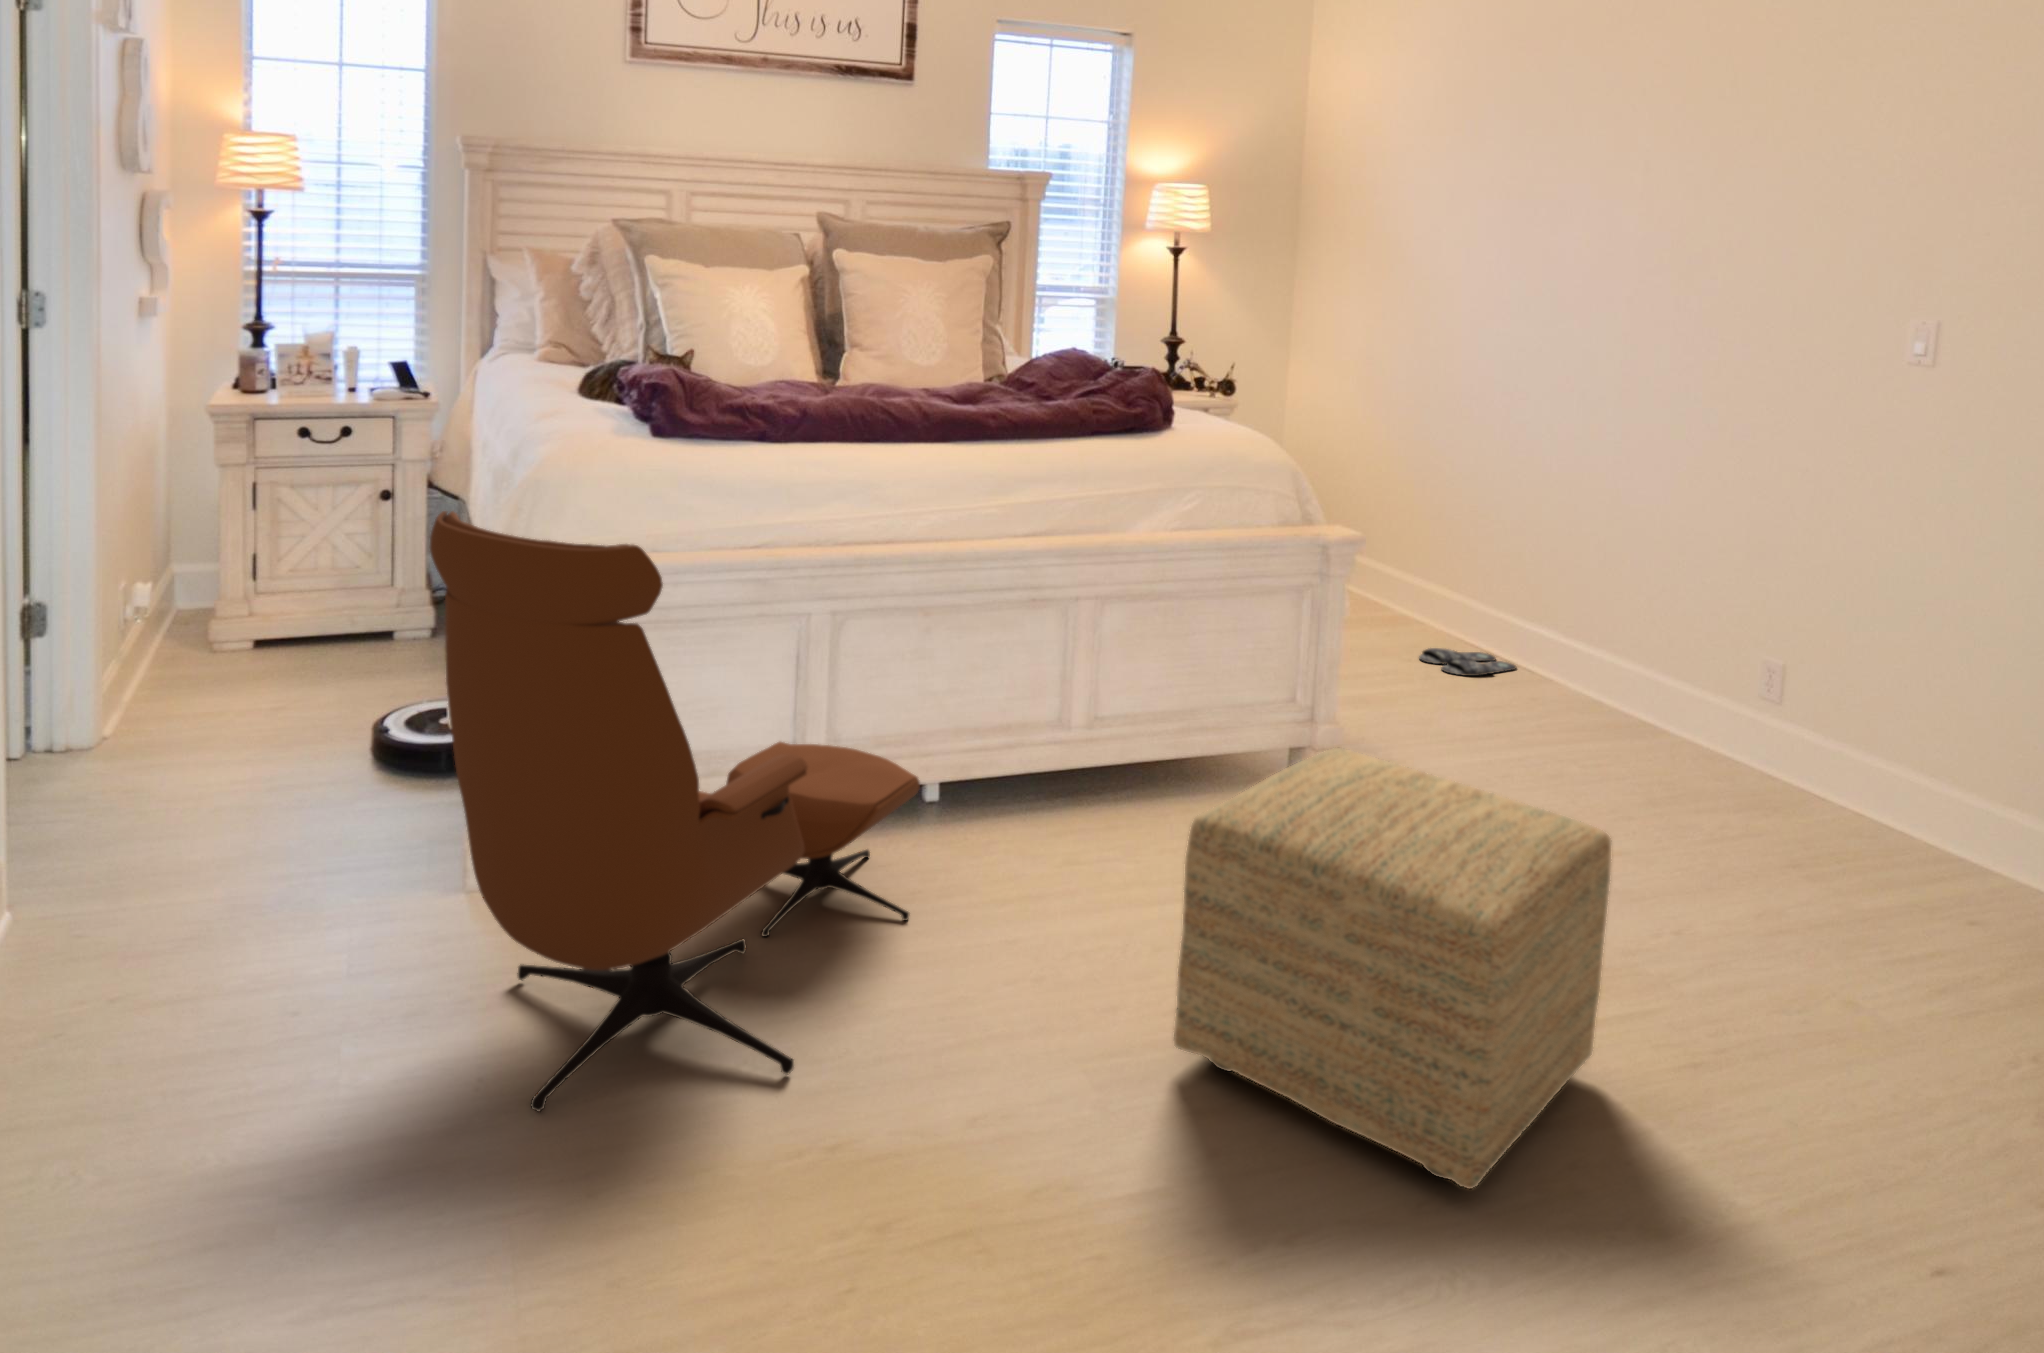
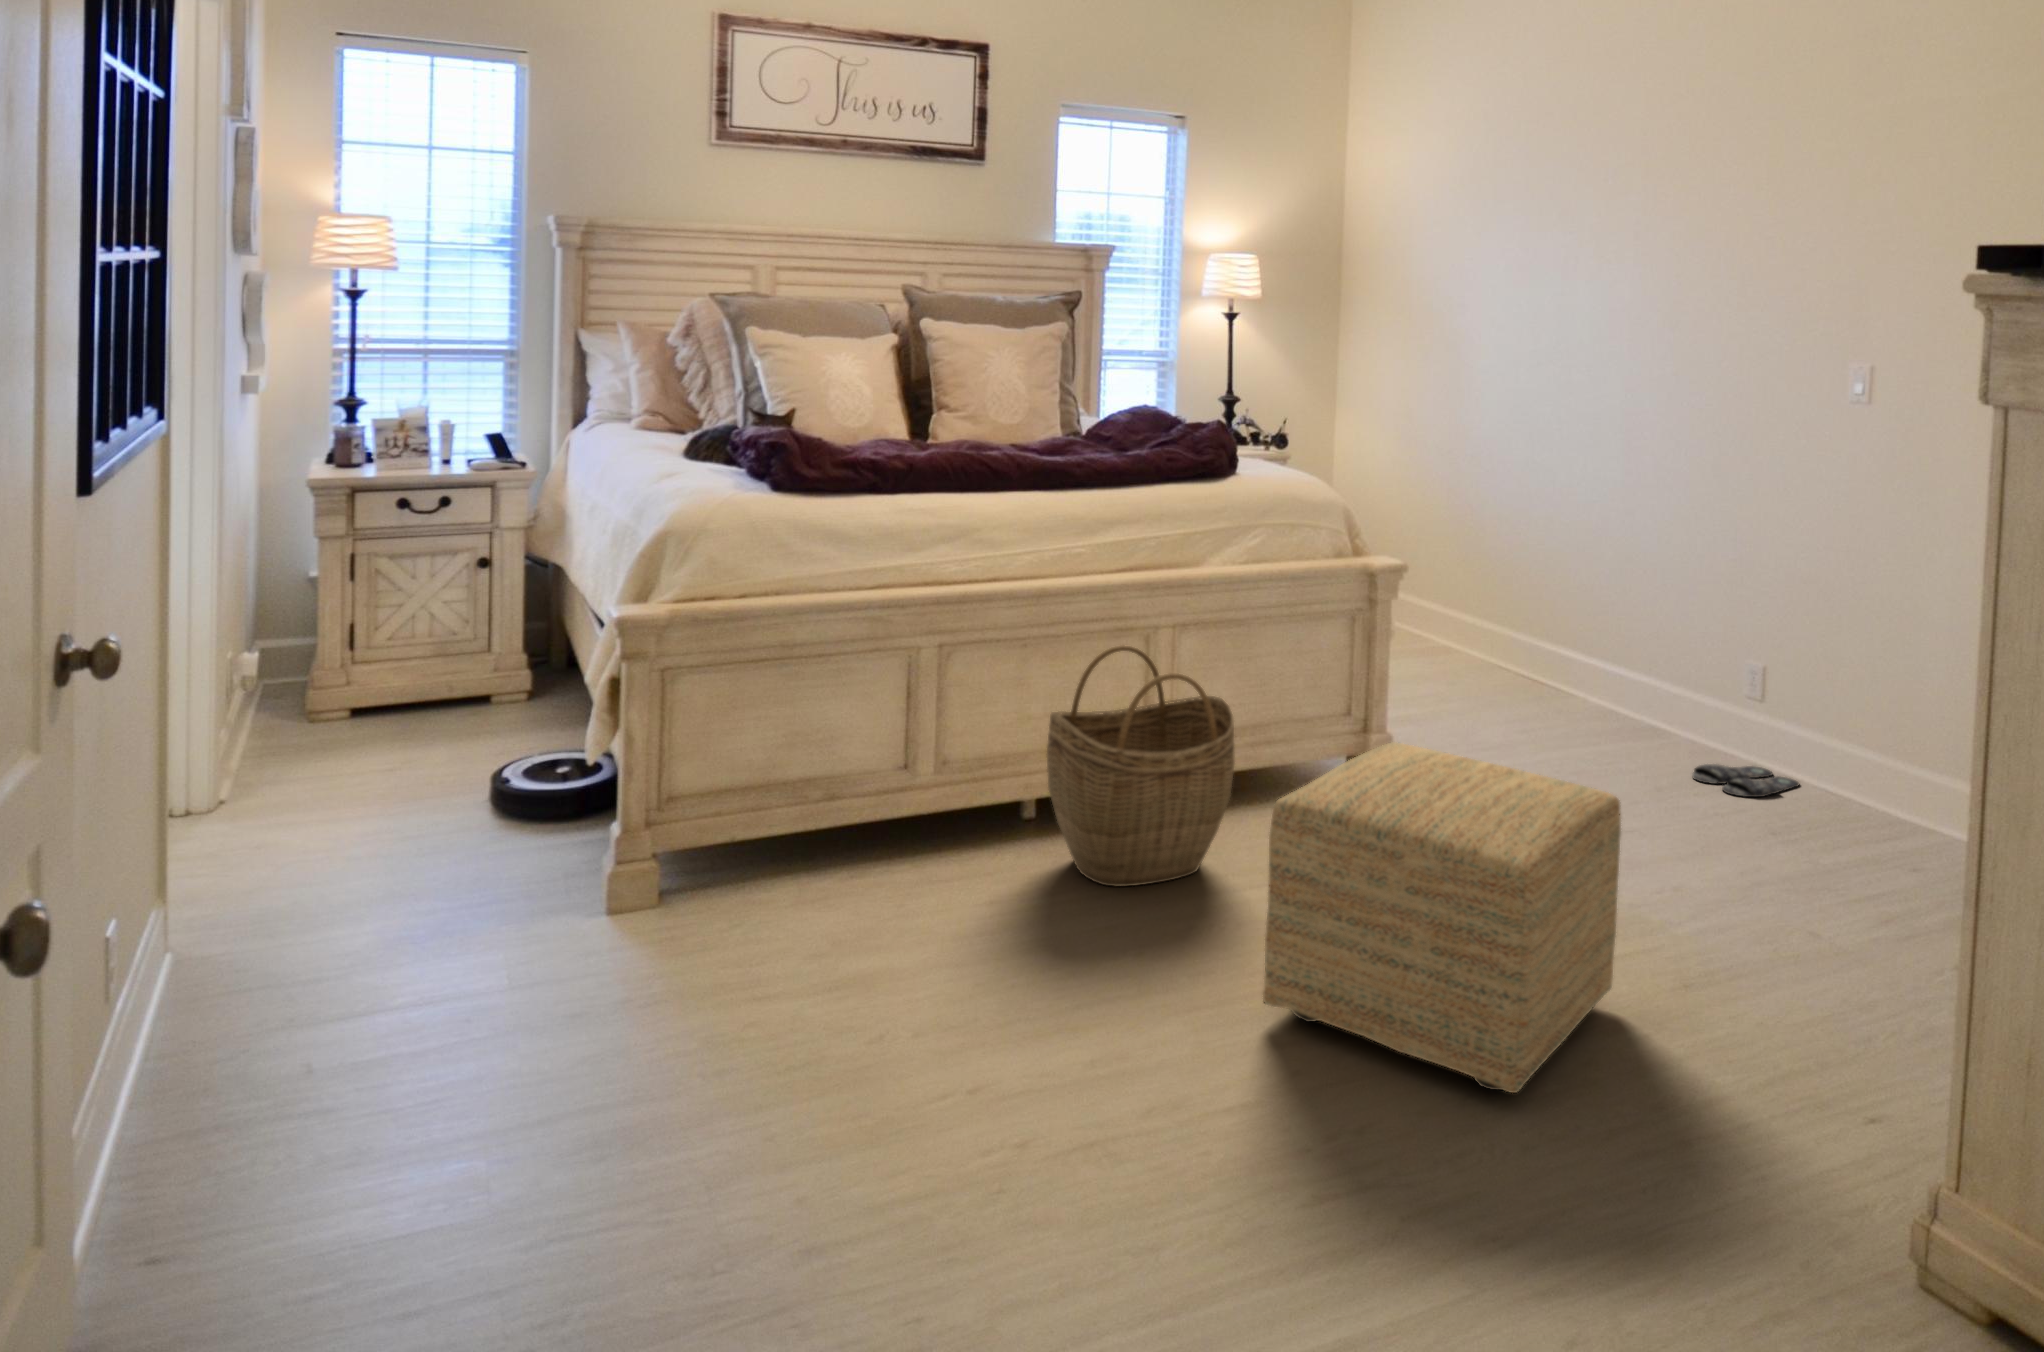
lounge chair: present [430,511,920,1111] -> none [606,554,1027,1093]
woven basket: none [946,616,1155,885] -> present [1047,645,1235,886]
slippers: present [1419,648,1516,676] -> present [1693,764,1799,797]

